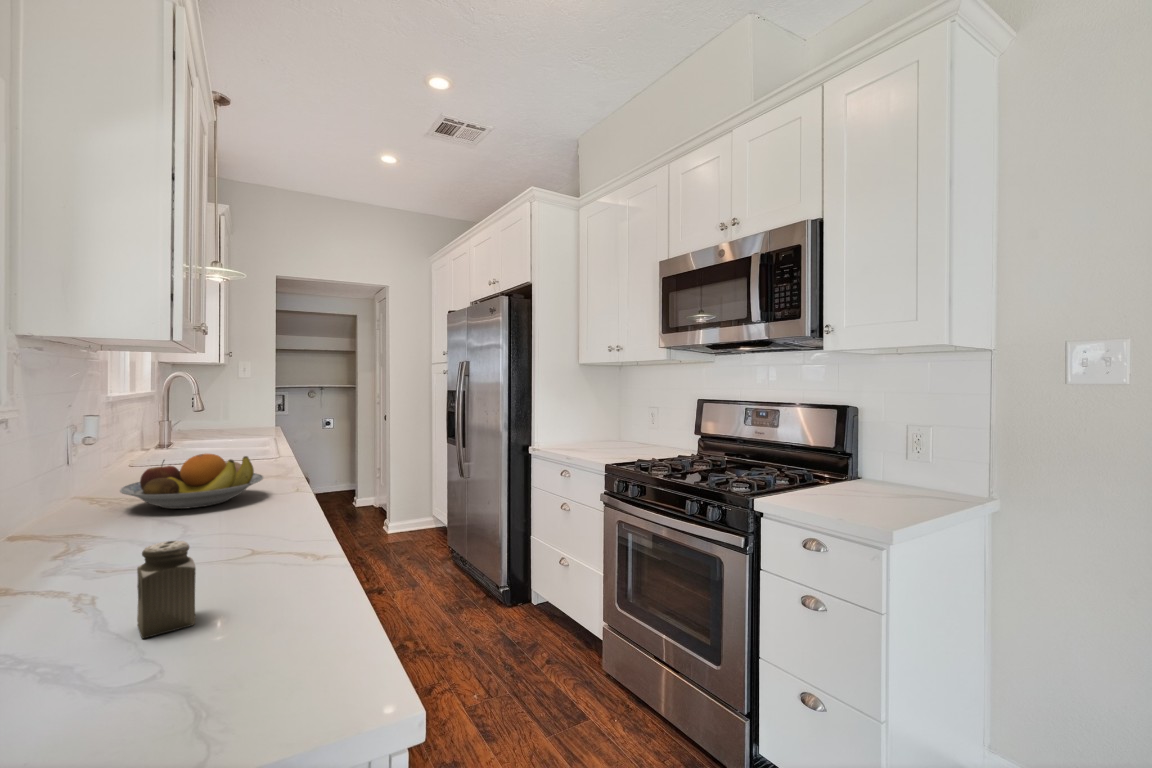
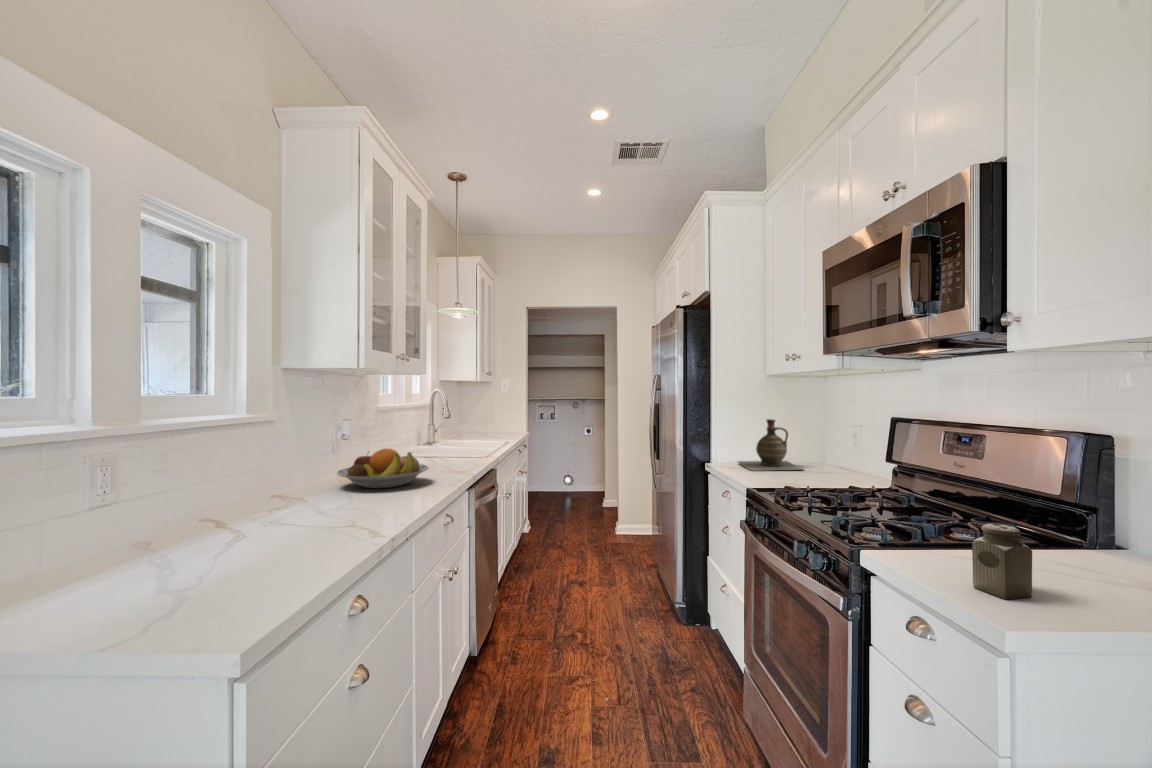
ceramic jug: none [562,406,624,452] -> present [738,419,803,471]
salt shaker: present [137,541,196,638] -> present [972,524,1032,599]

